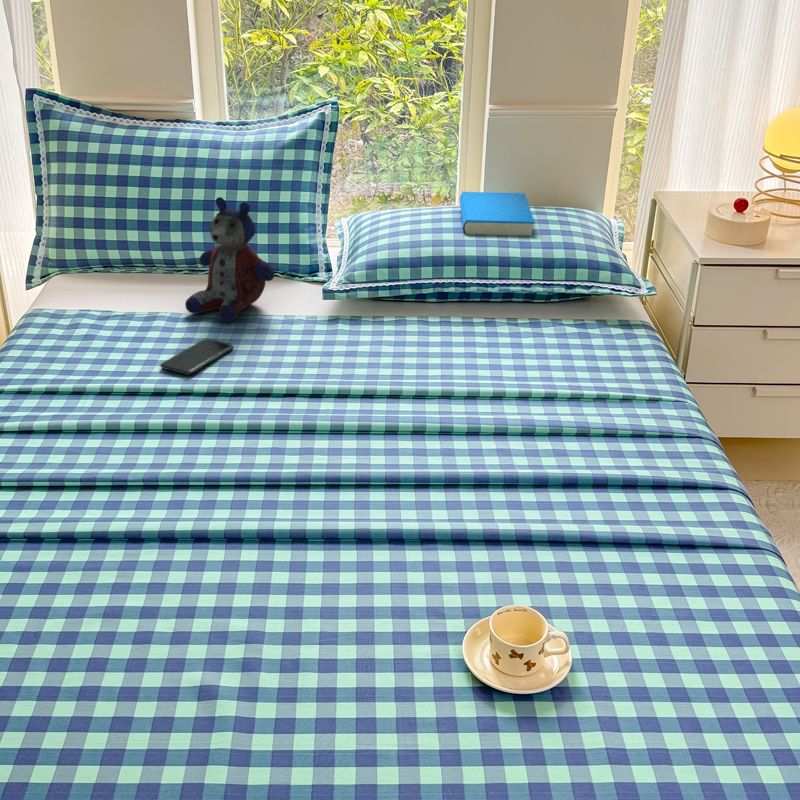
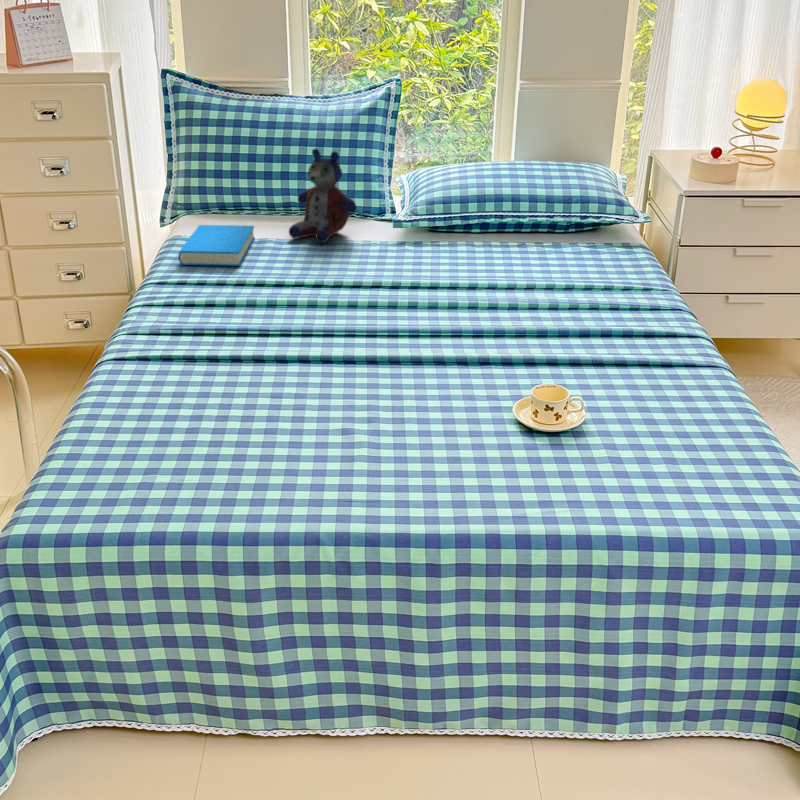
book: present [460,192,534,235] -> present [179,225,255,266]
smartphone: present [160,339,233,375] -> none [277,253,329,275]

